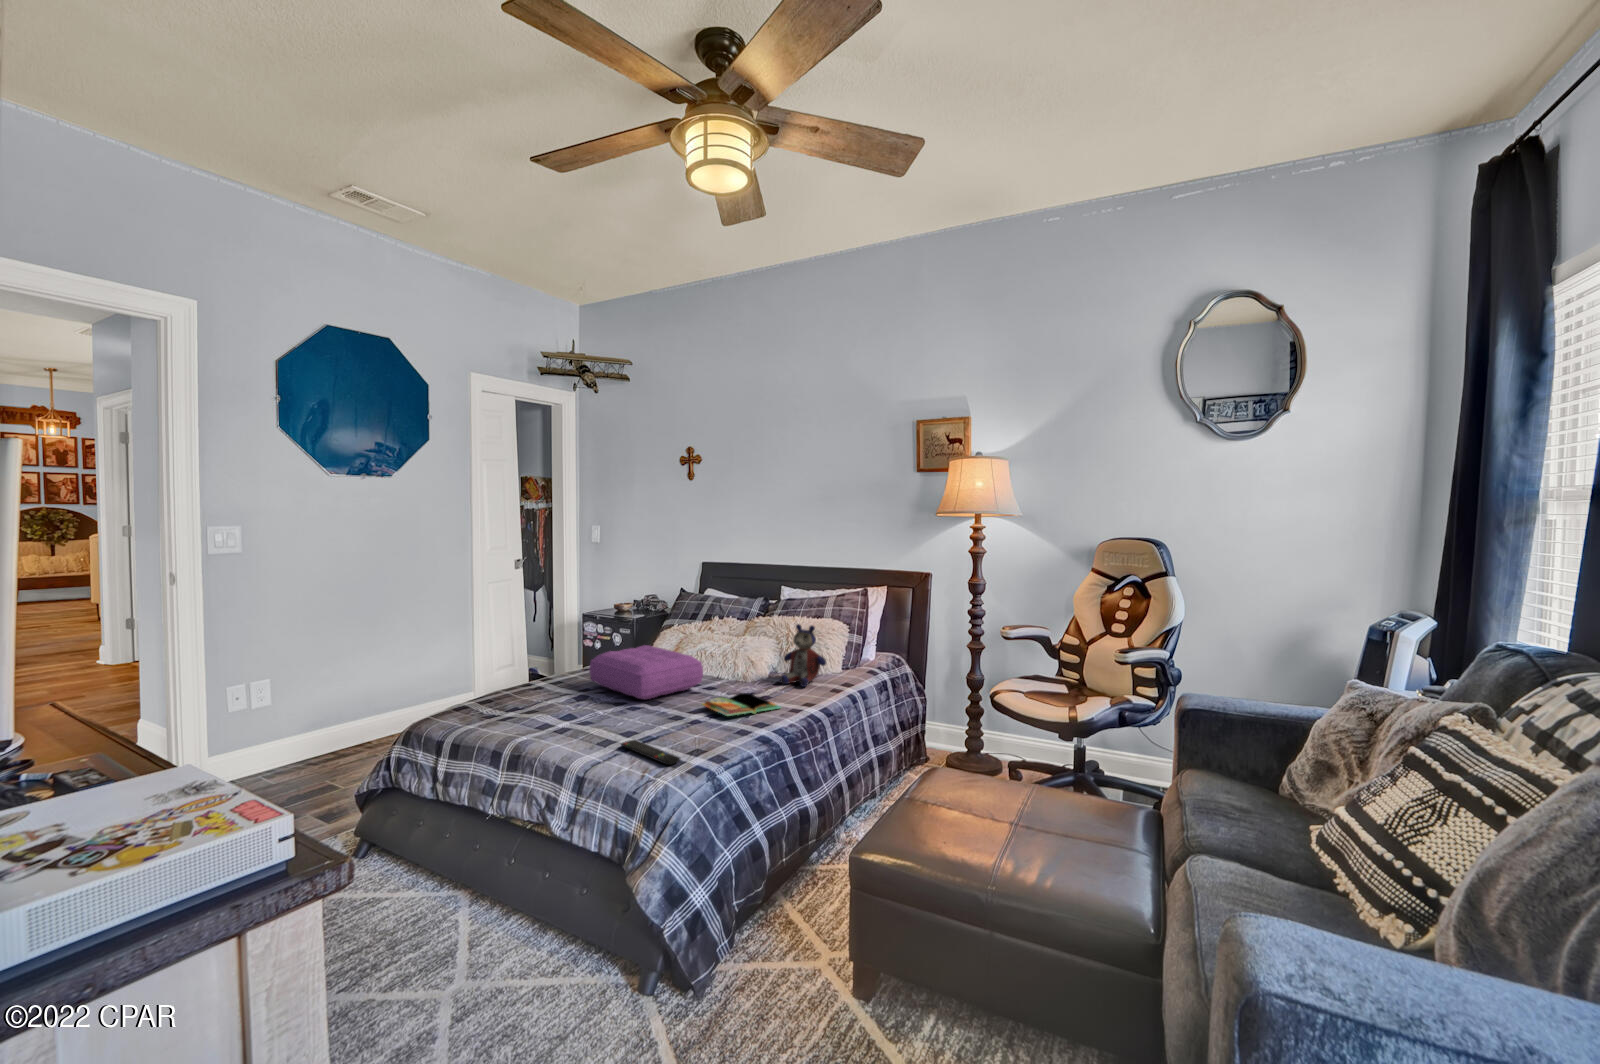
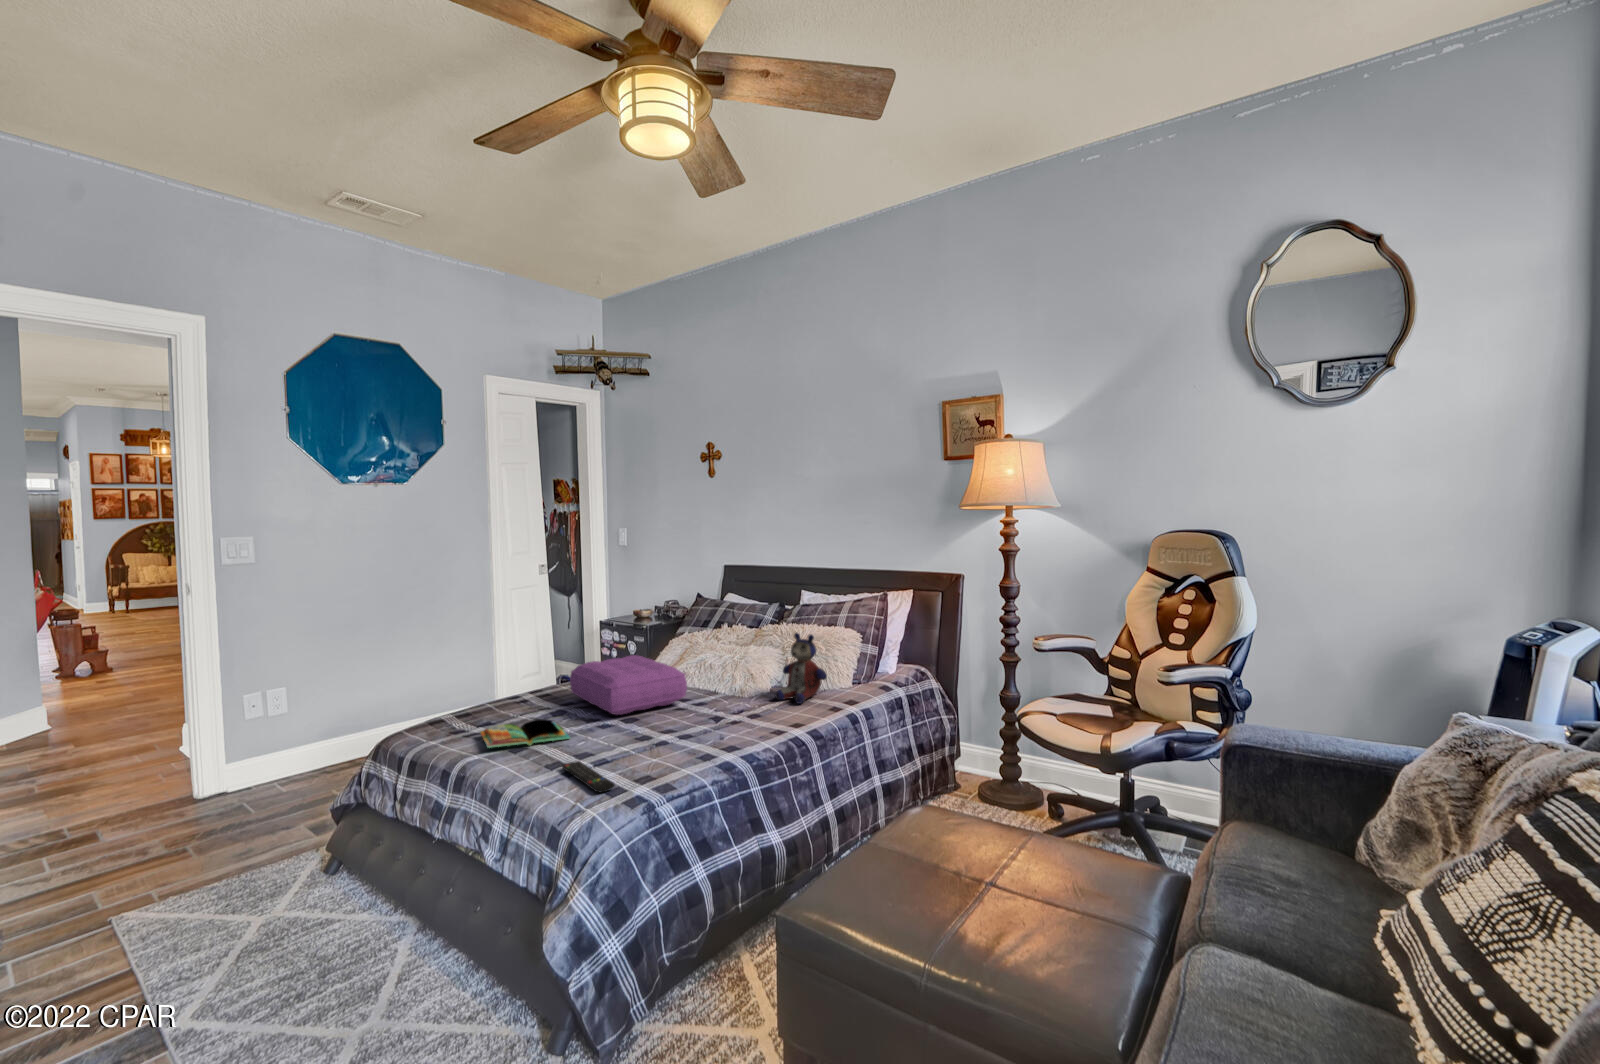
book: present [702,693,781,716] -> present [480,719,570,748]

